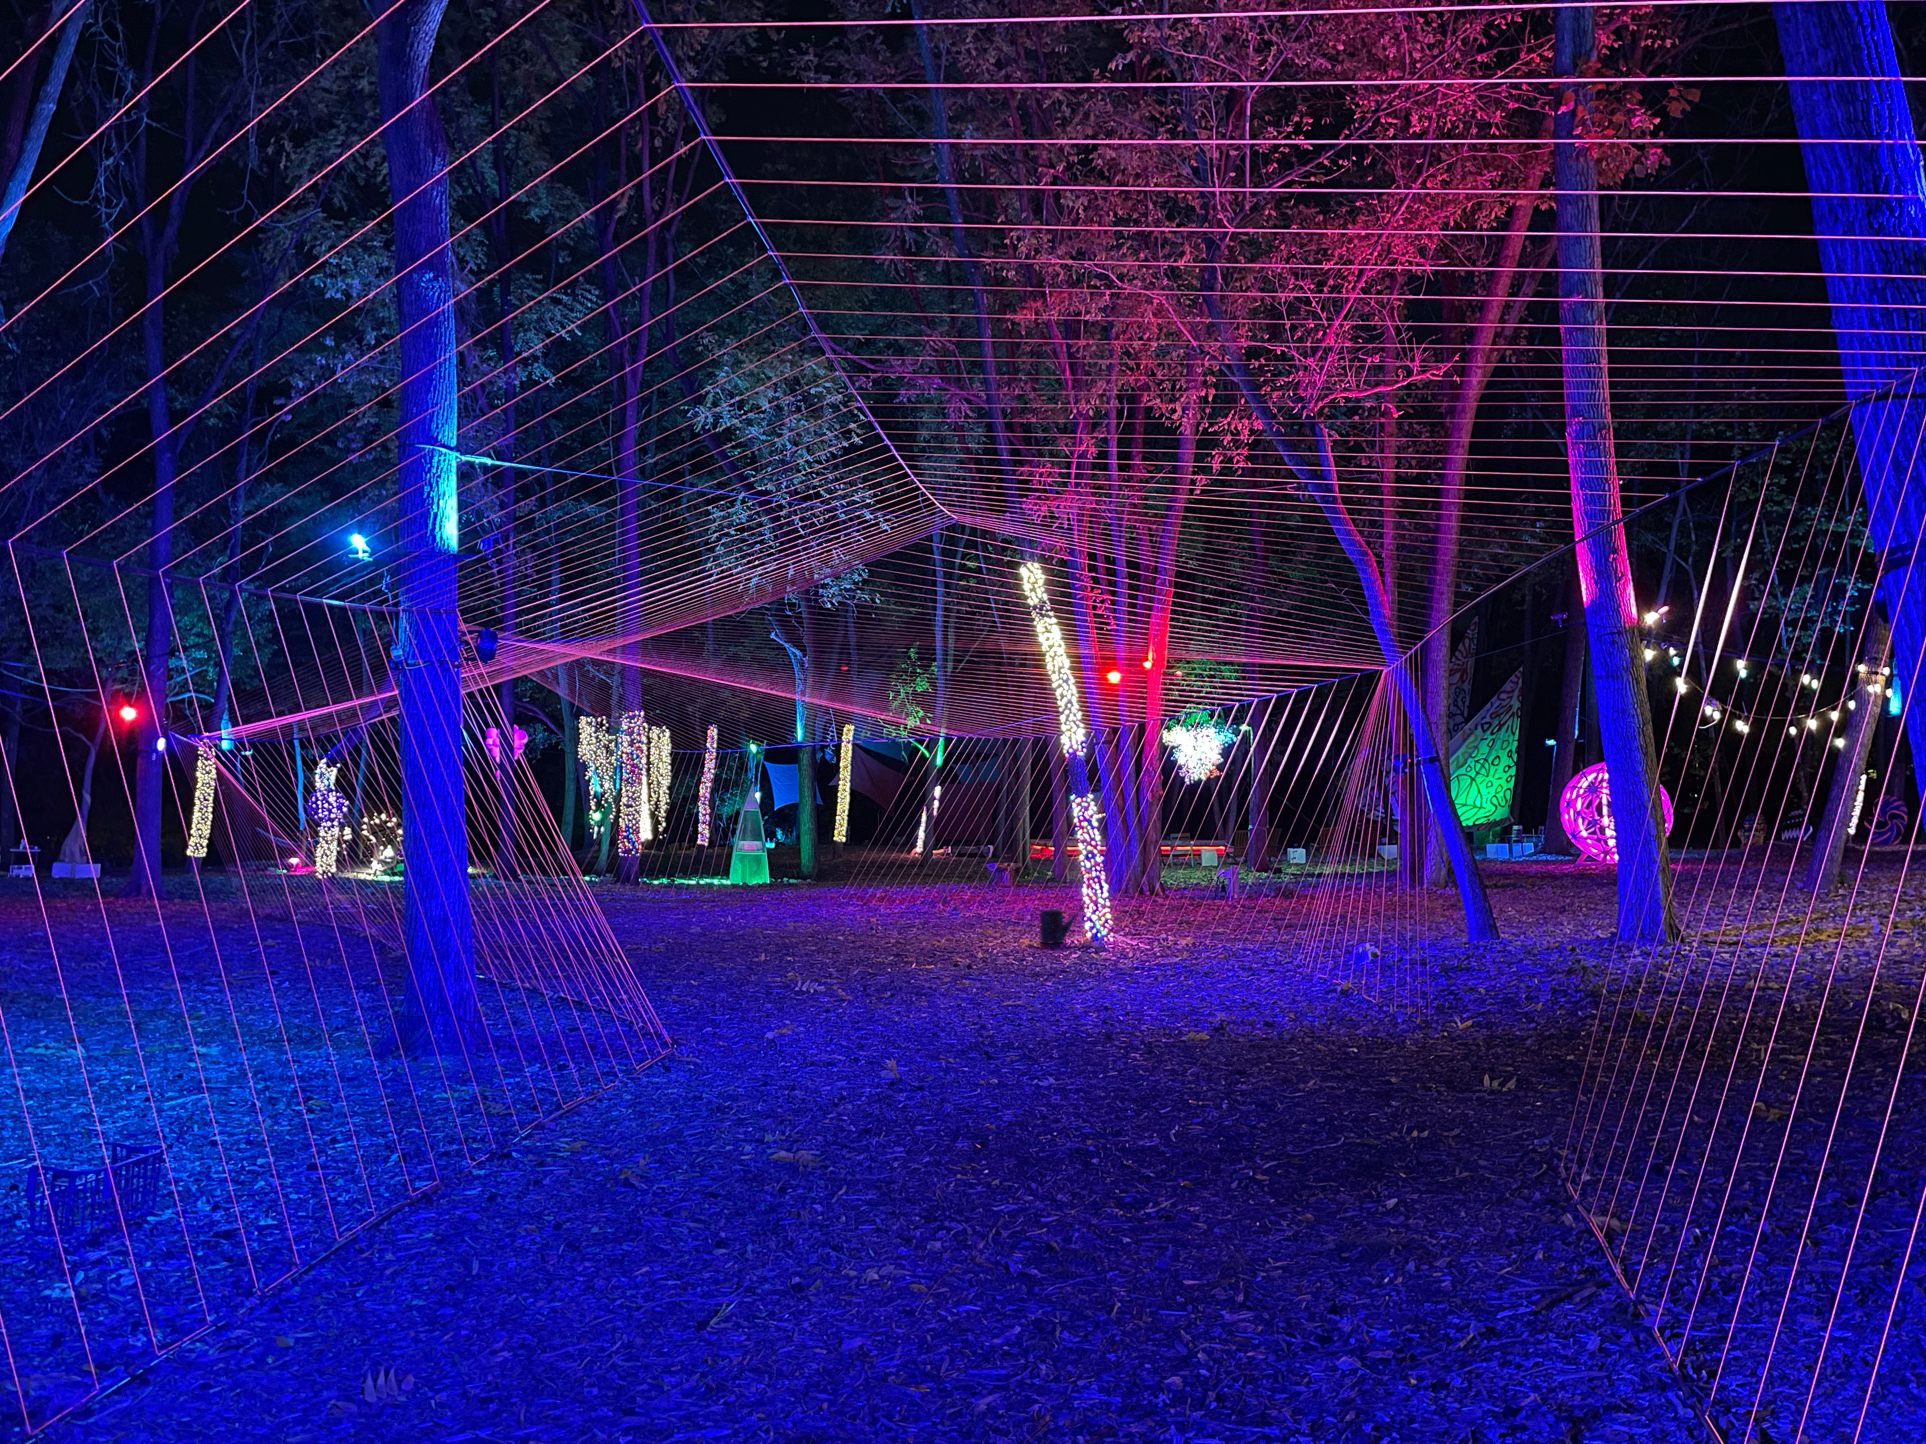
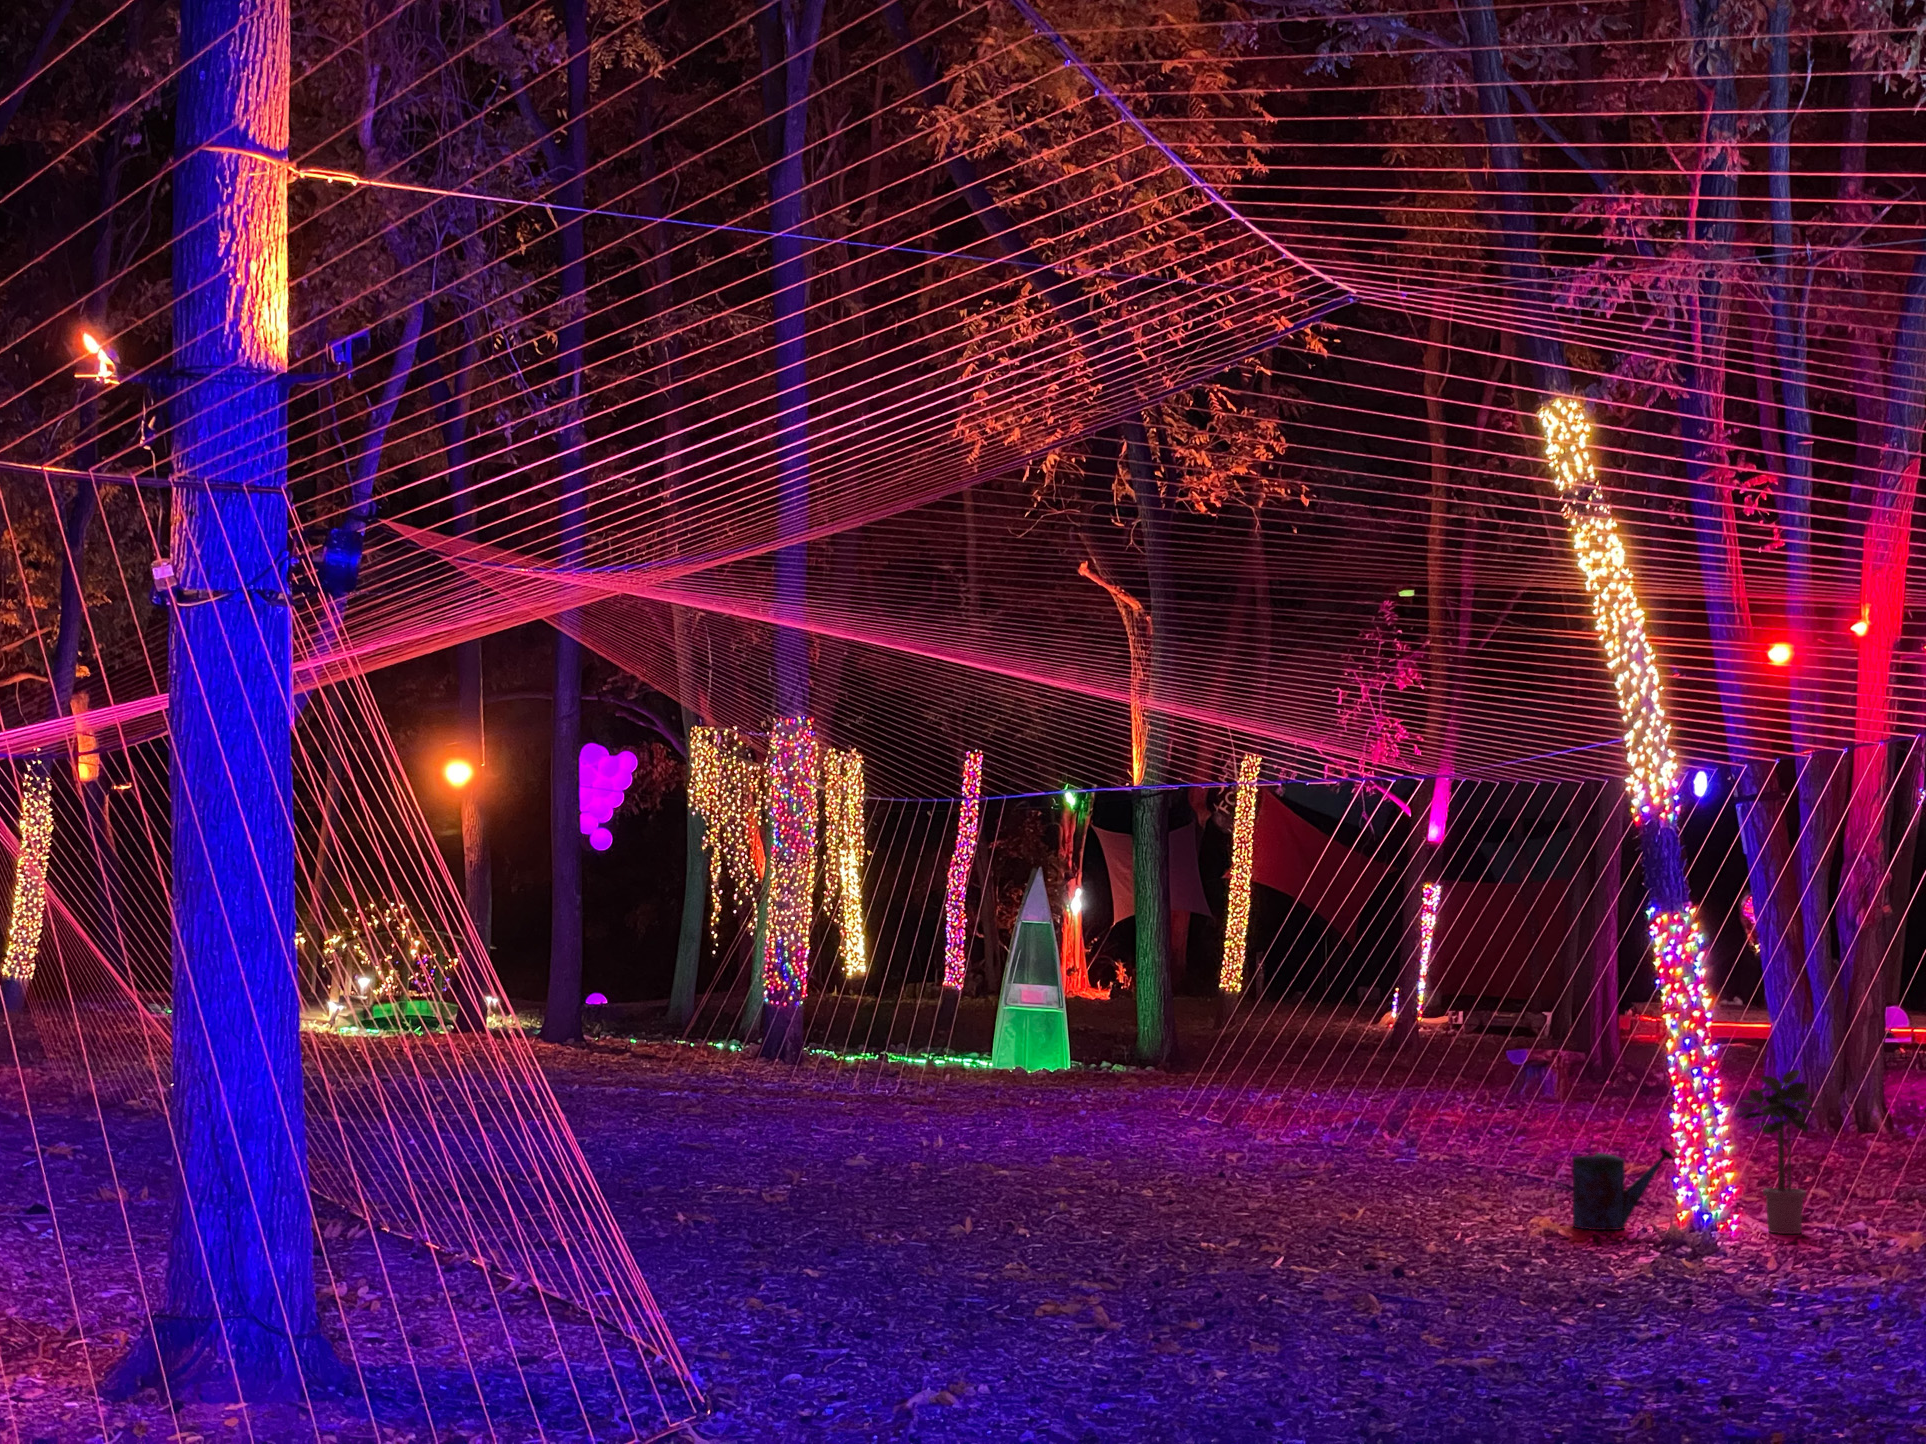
potted plant: none [1111,867,1146,941] -> present [1737,1069,1815,1234]

